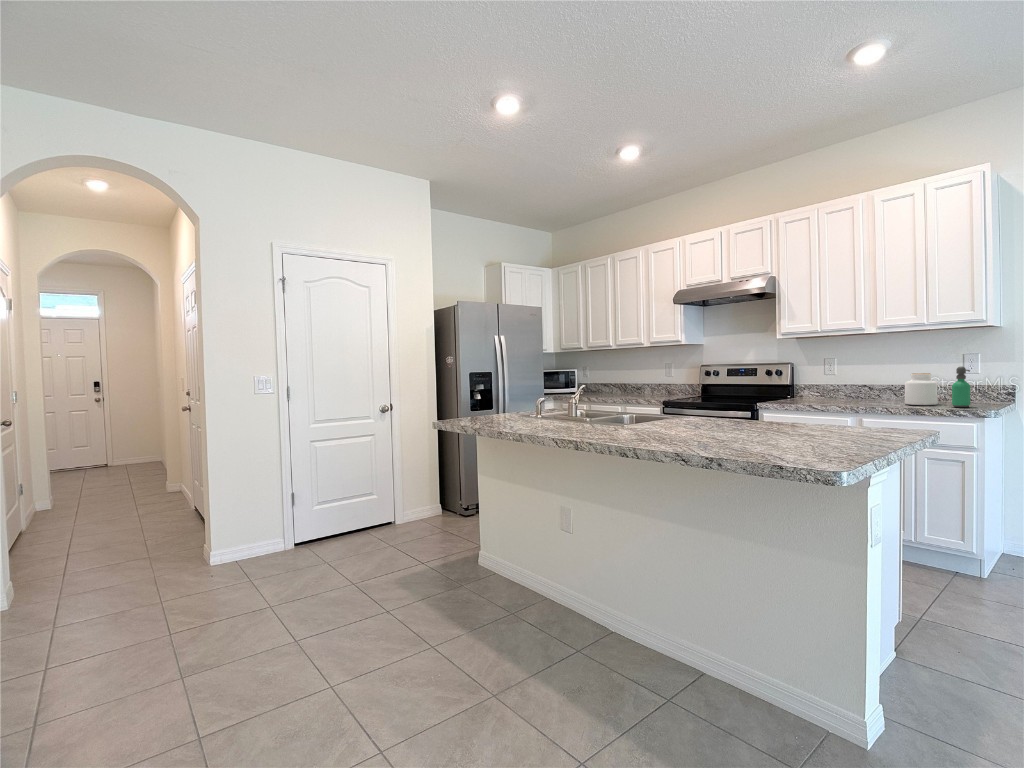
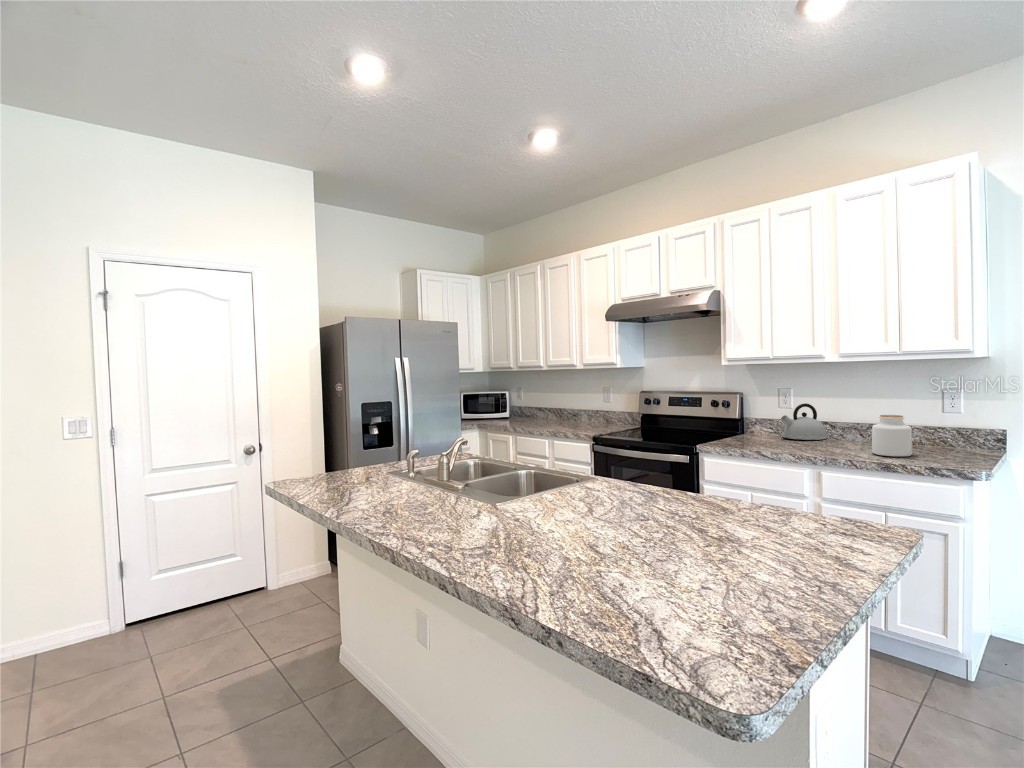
soap dispenser: present [952,367,970,407] -> none [930,411,953,463]
kettle: none [827,370,867,399] -> present [781,403,827,440]

